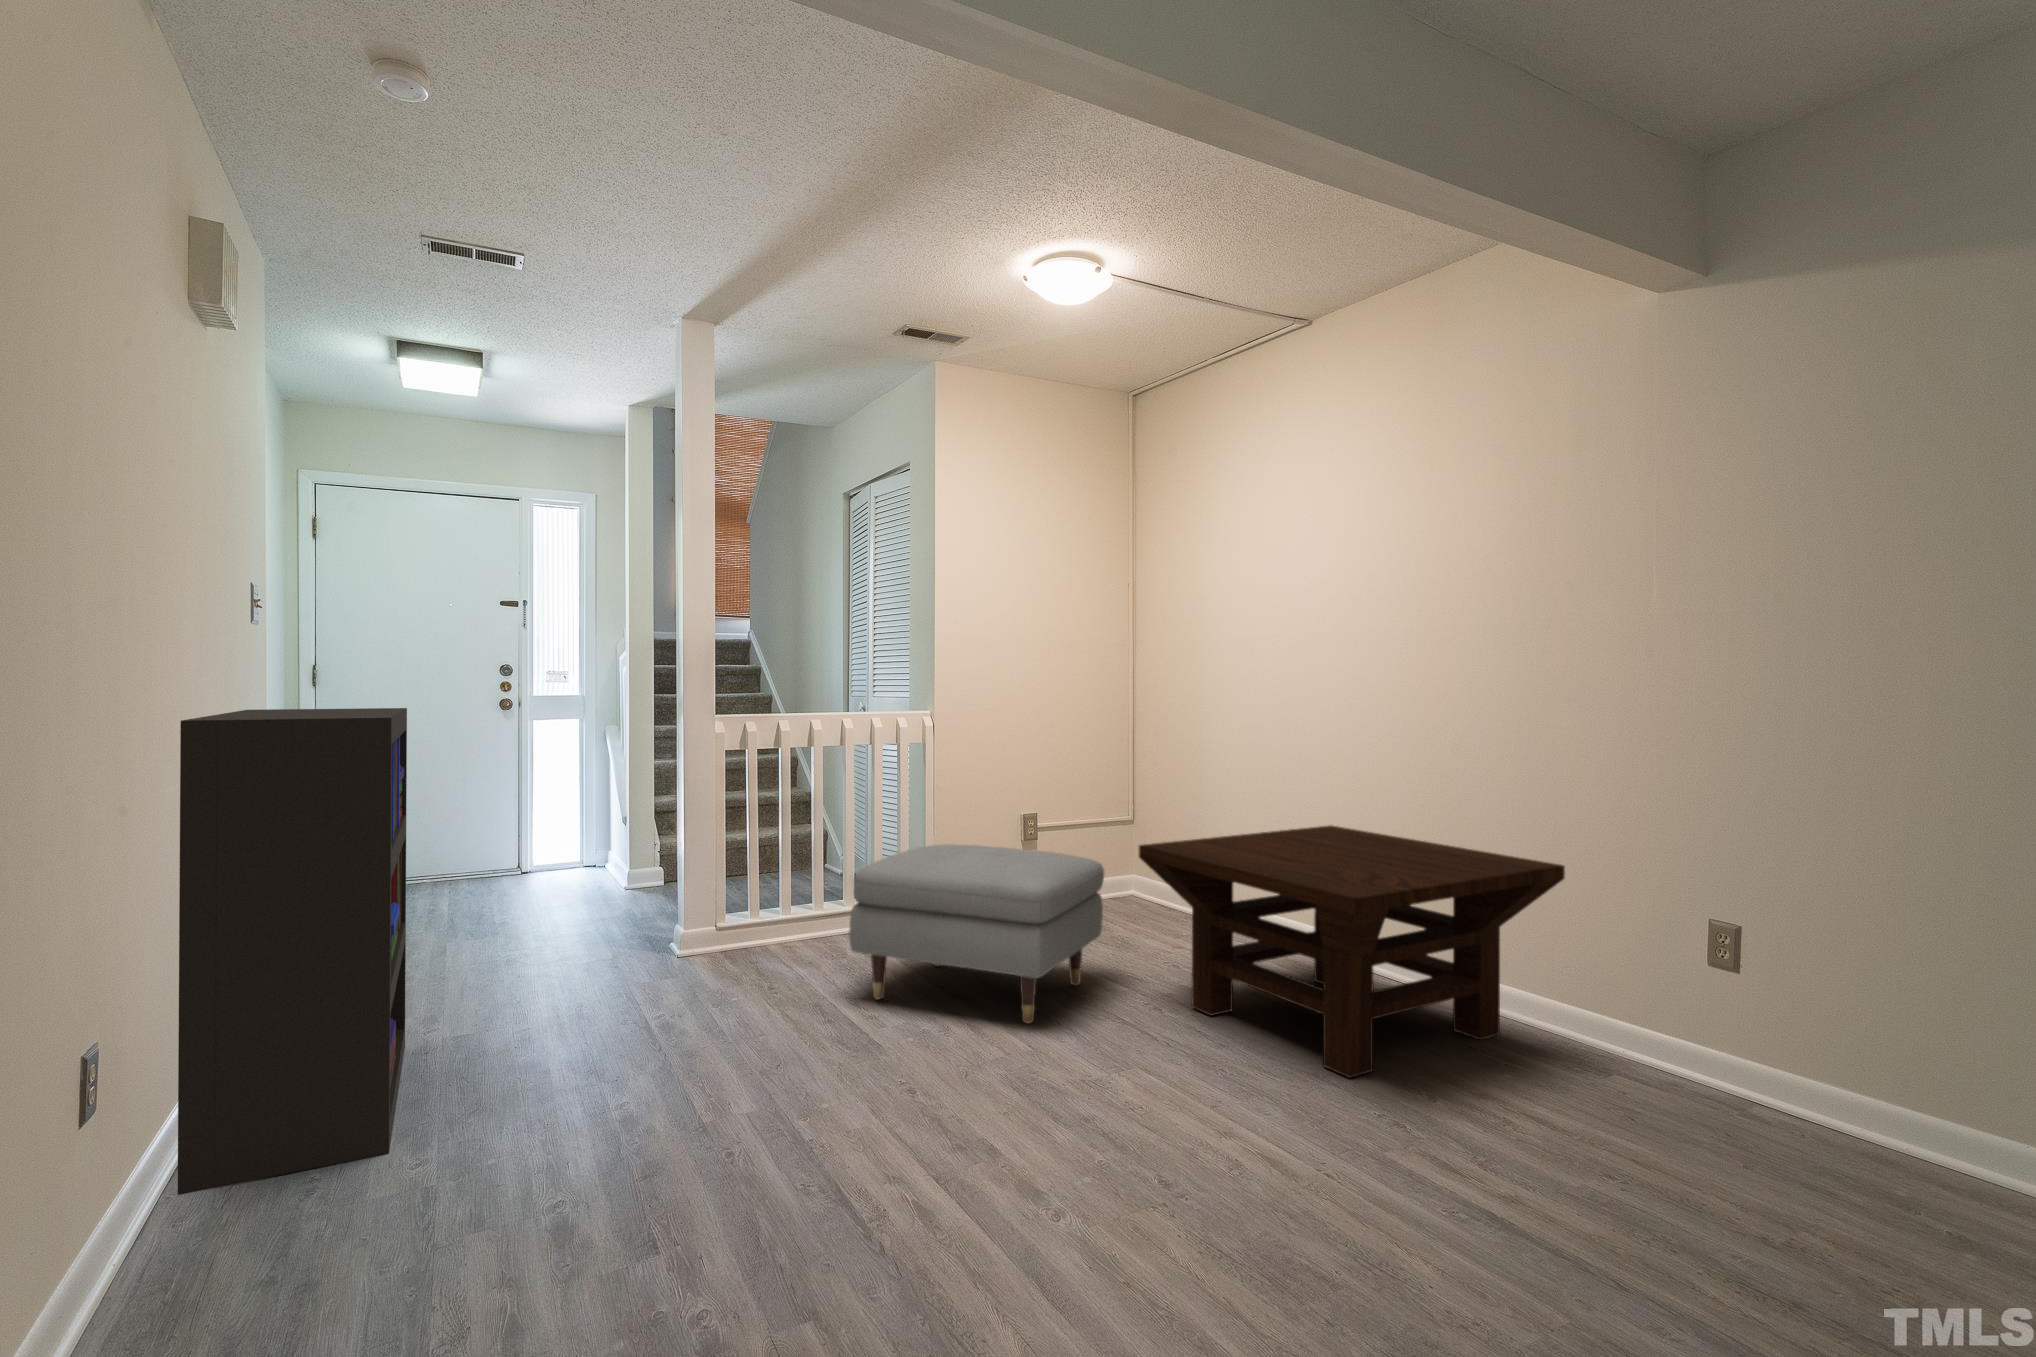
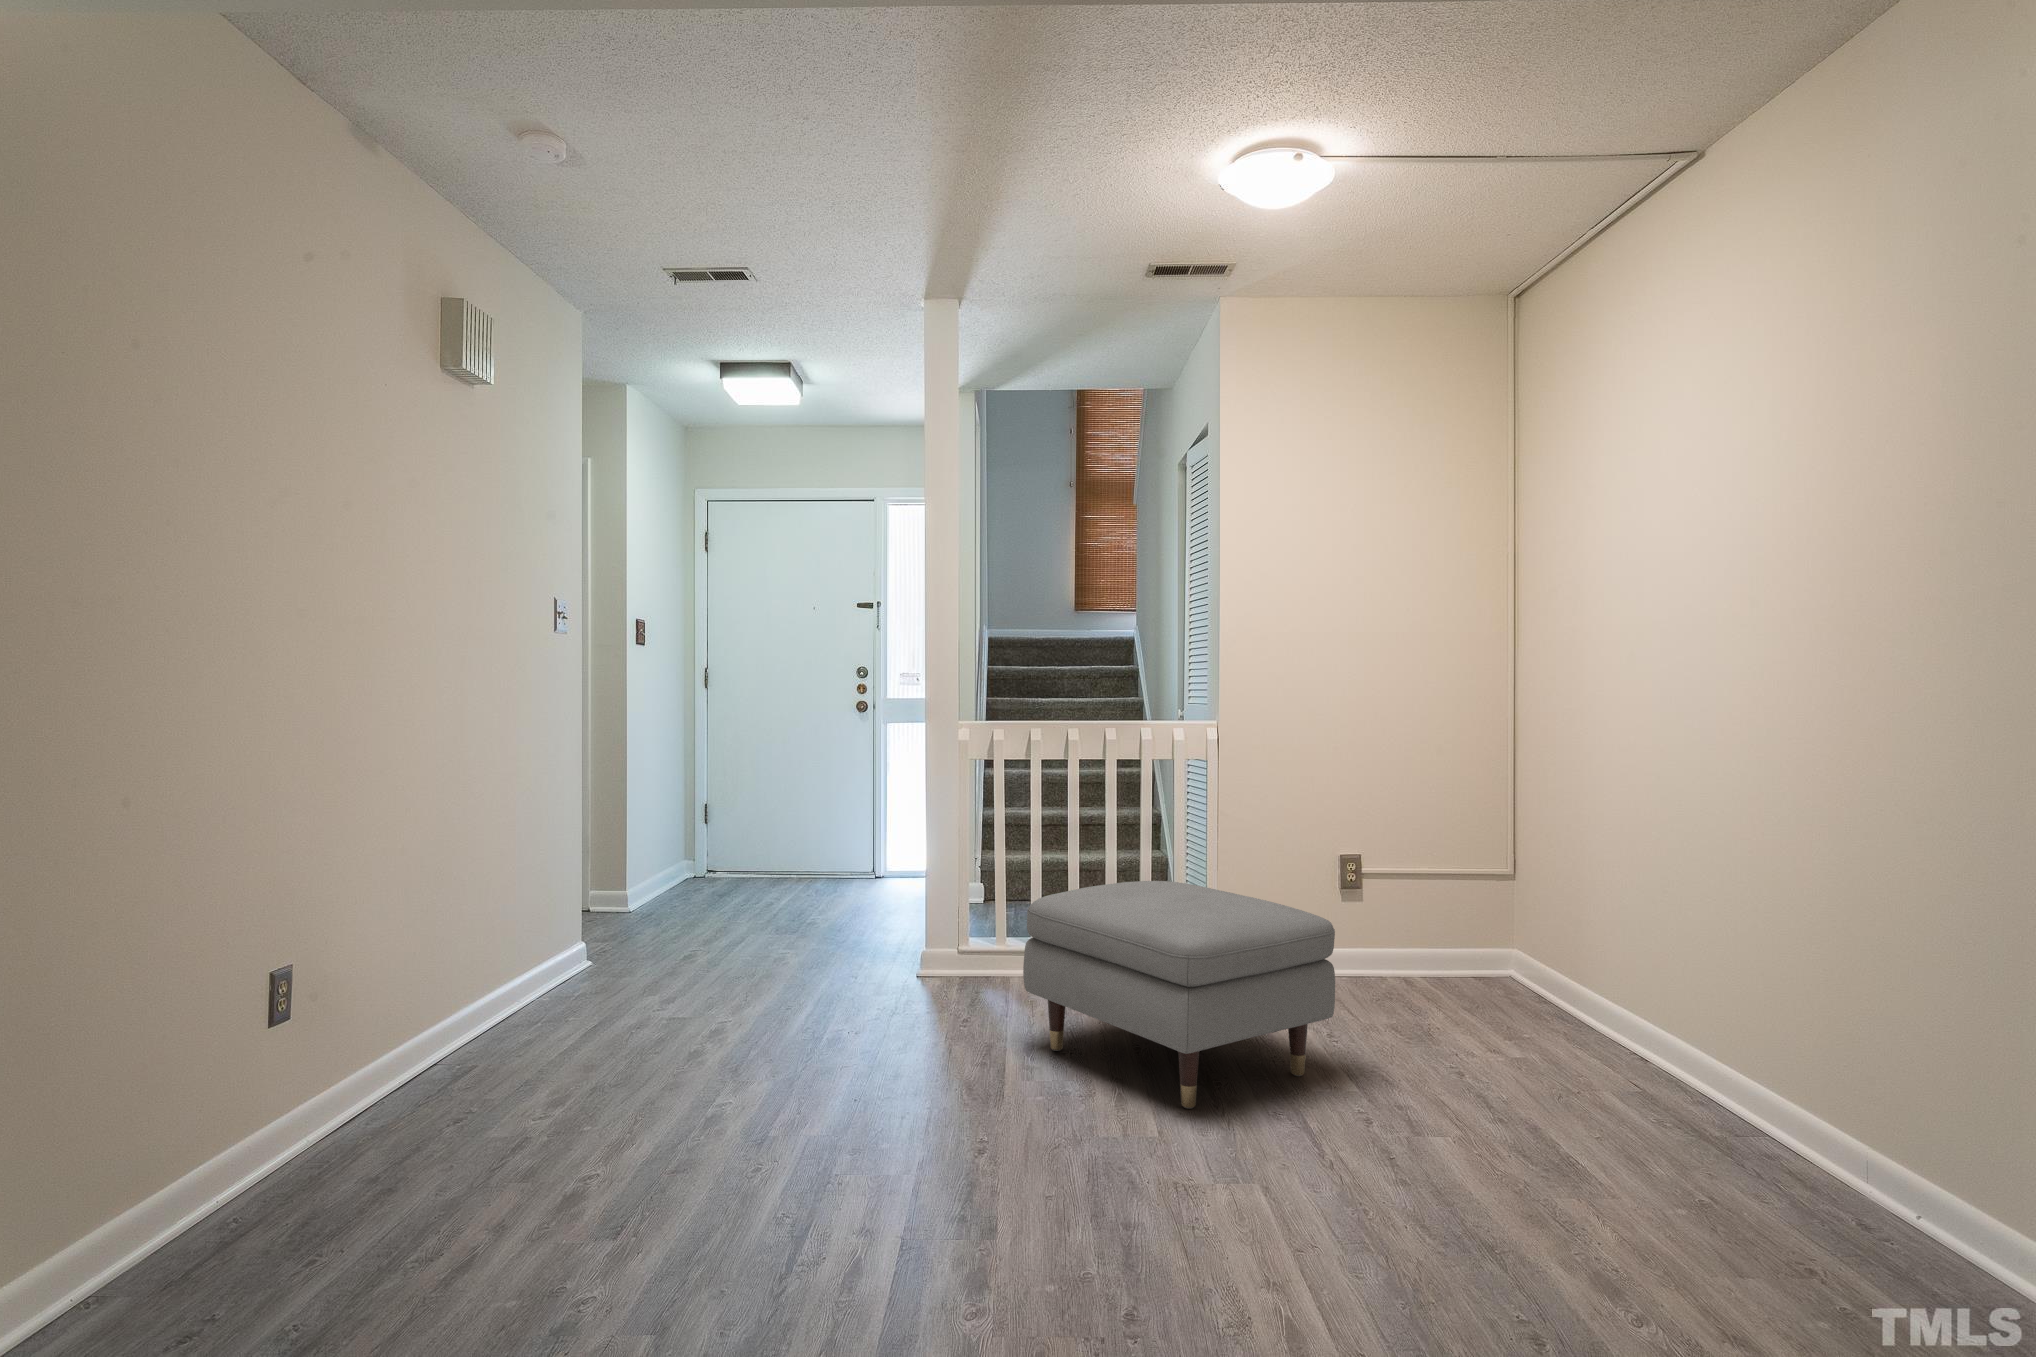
bookshelf: present [178,708,407,1195] -> none [387,708,632,1105]
coffee table: present [1139,825,1565,1078] -> none [1350,903,2022,1273]

